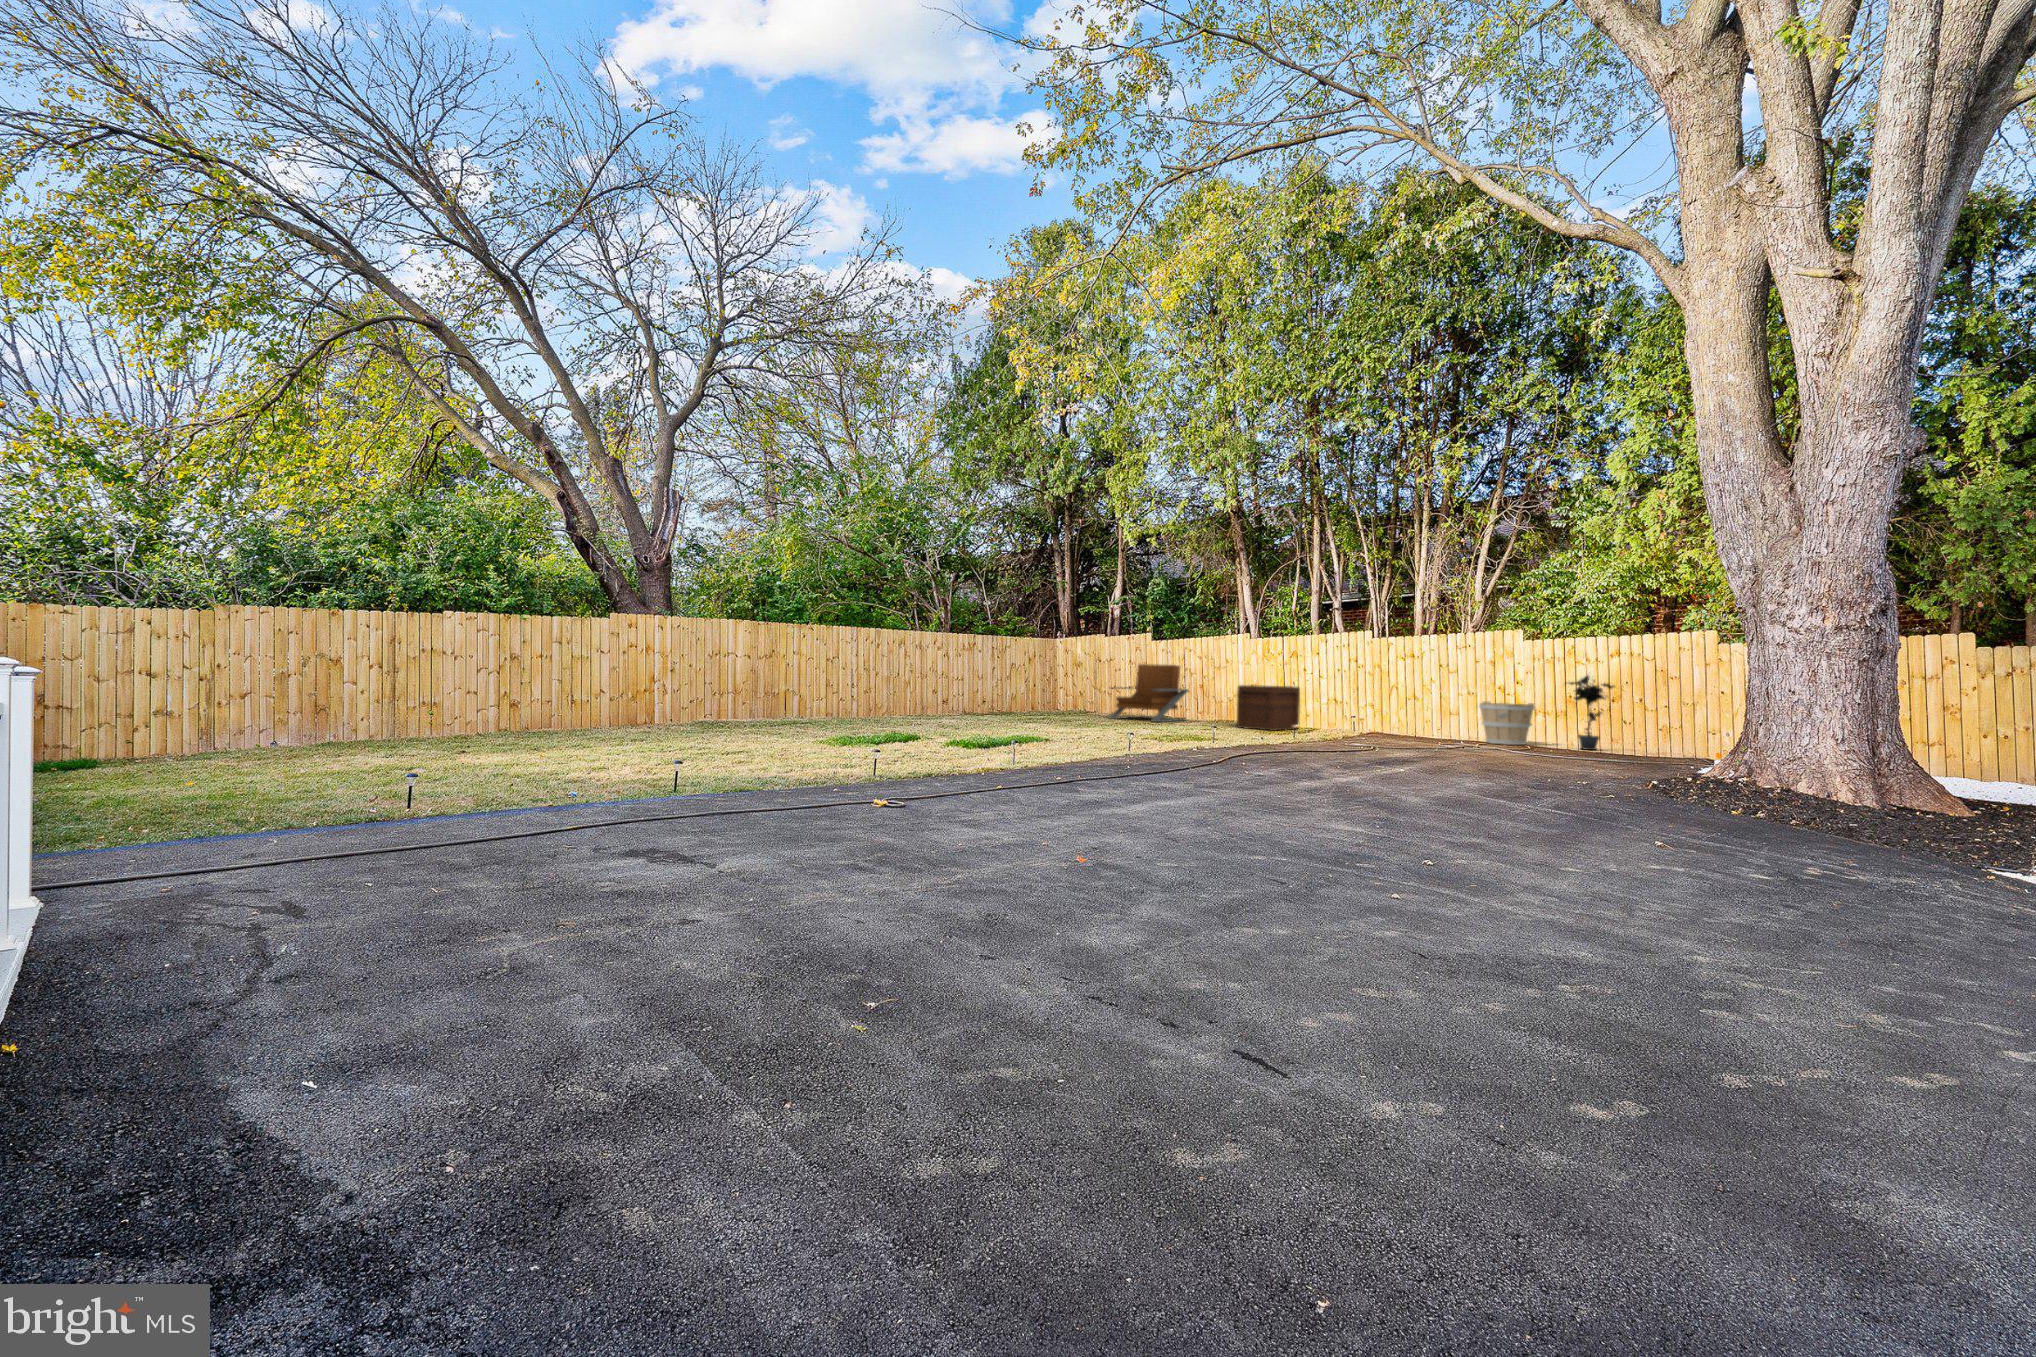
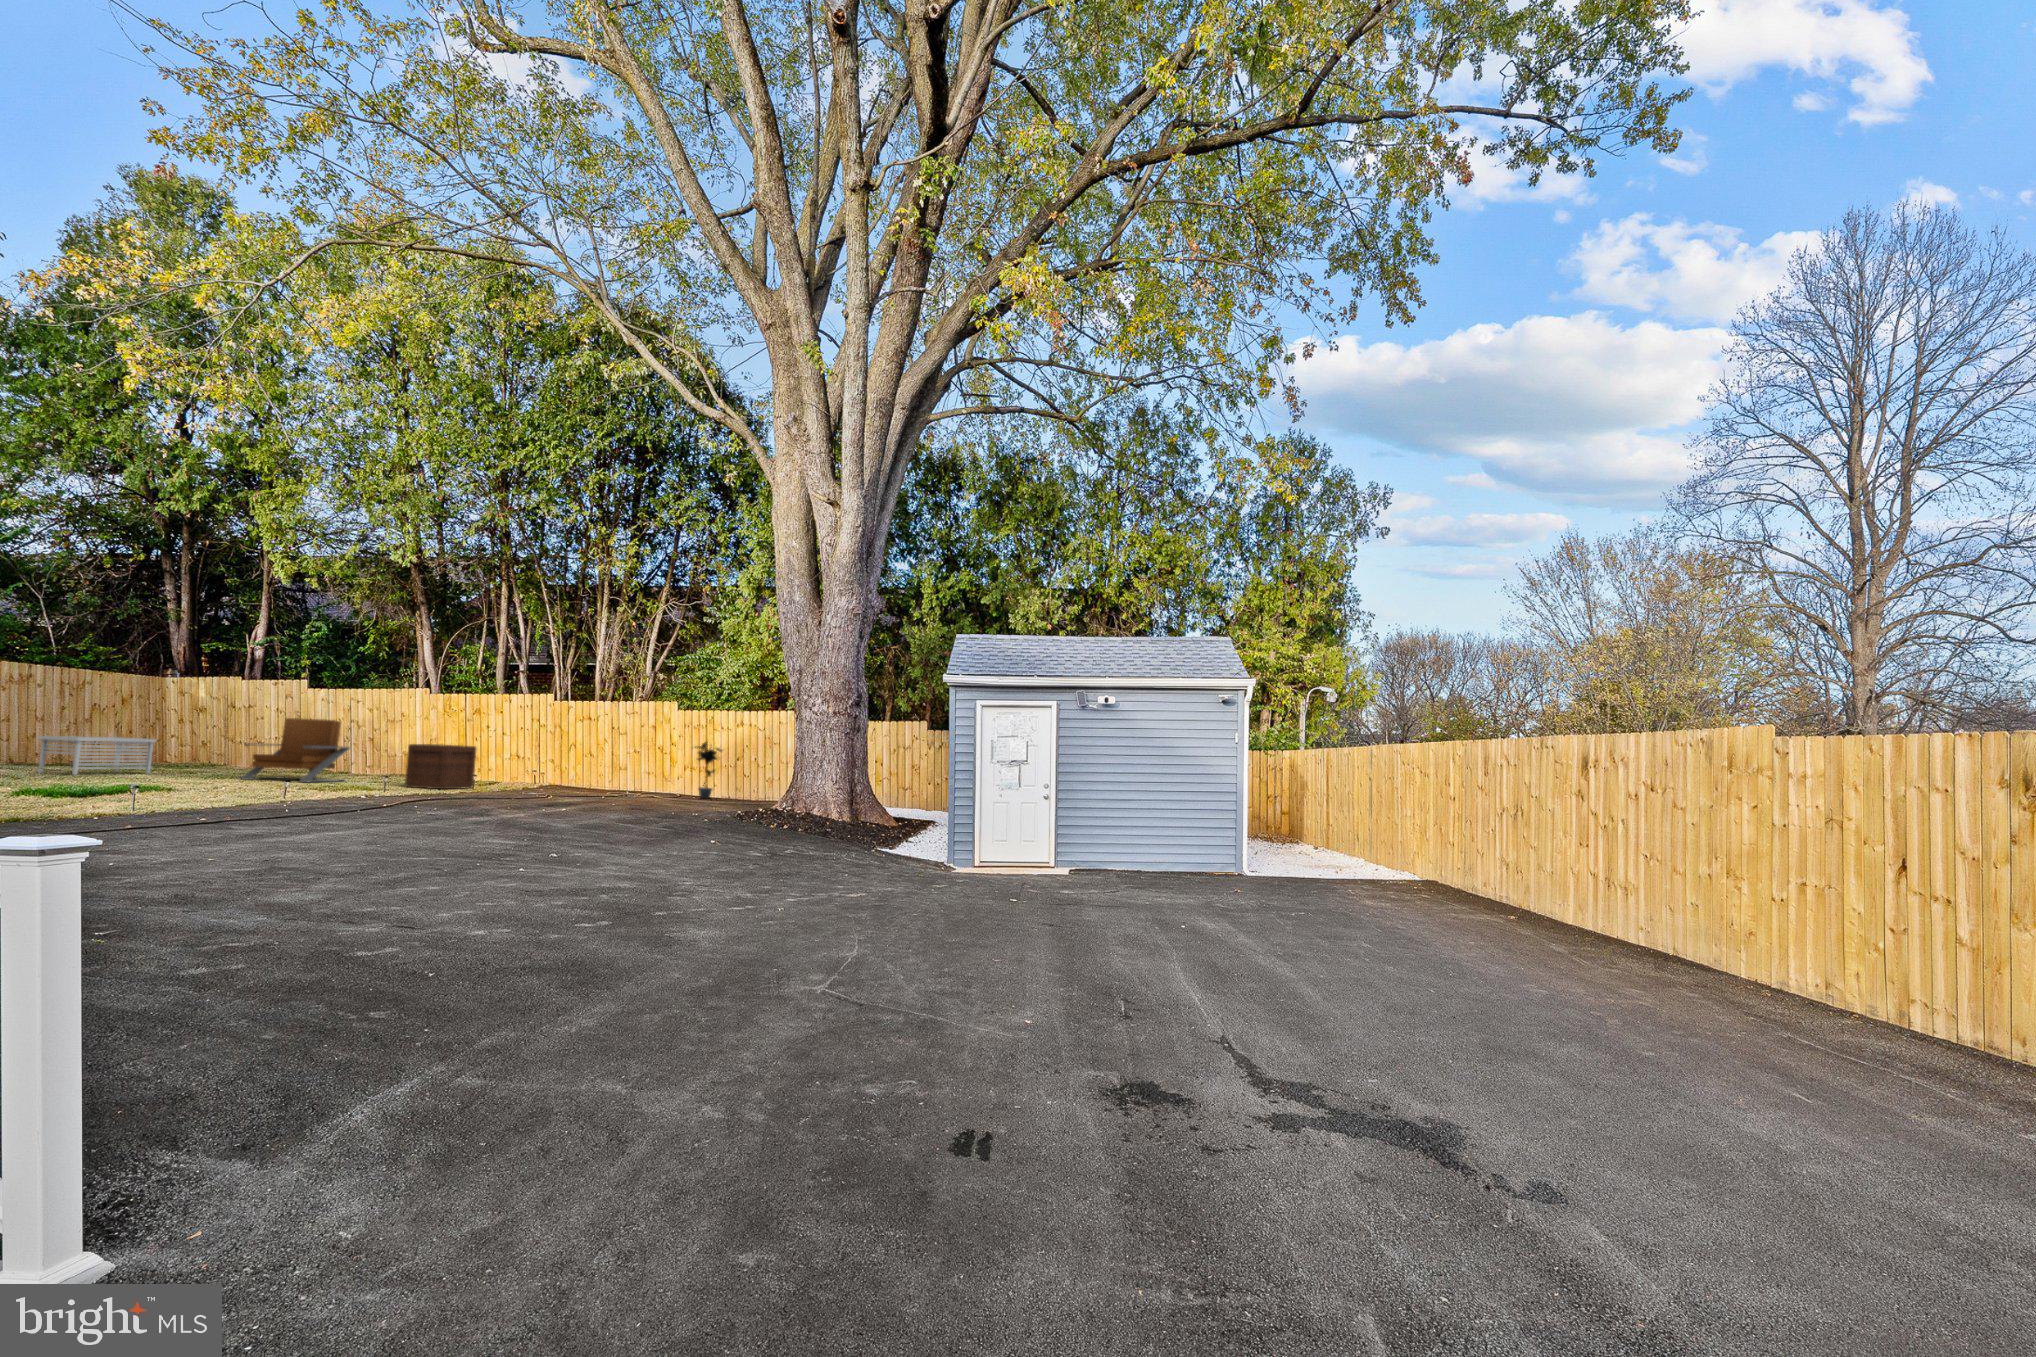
storage bench: none [982,684,1053,714] -> present [37,736,156,775]
wooden bucket: present [1479,702,1535,745] -> none [630,761,672,797]

